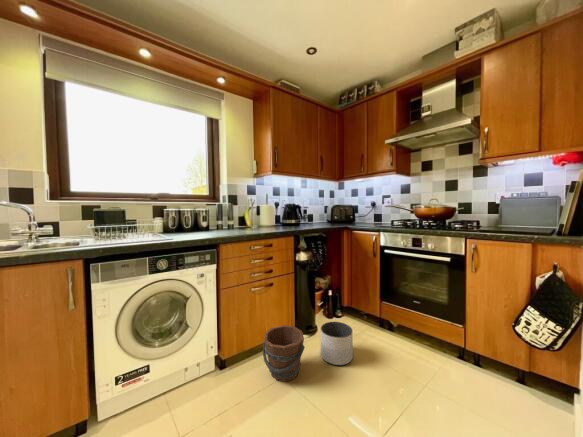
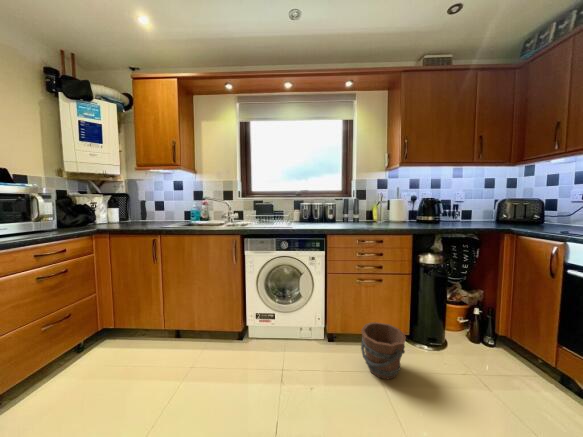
planter: present [321,322,353,365] -> none [432,340,481,398]

